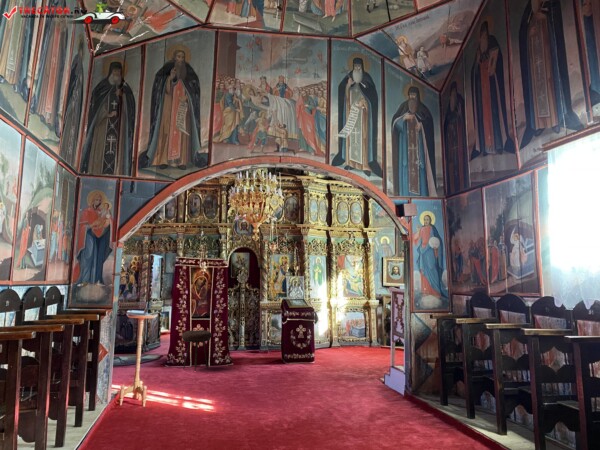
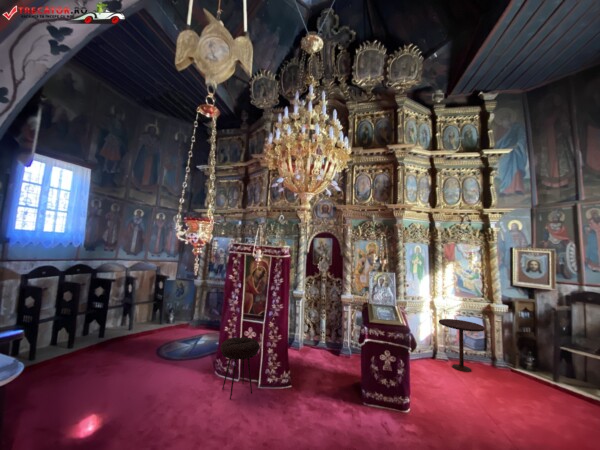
pedestal table: none [334,315,364,350] -> present [439,319,485,372]

